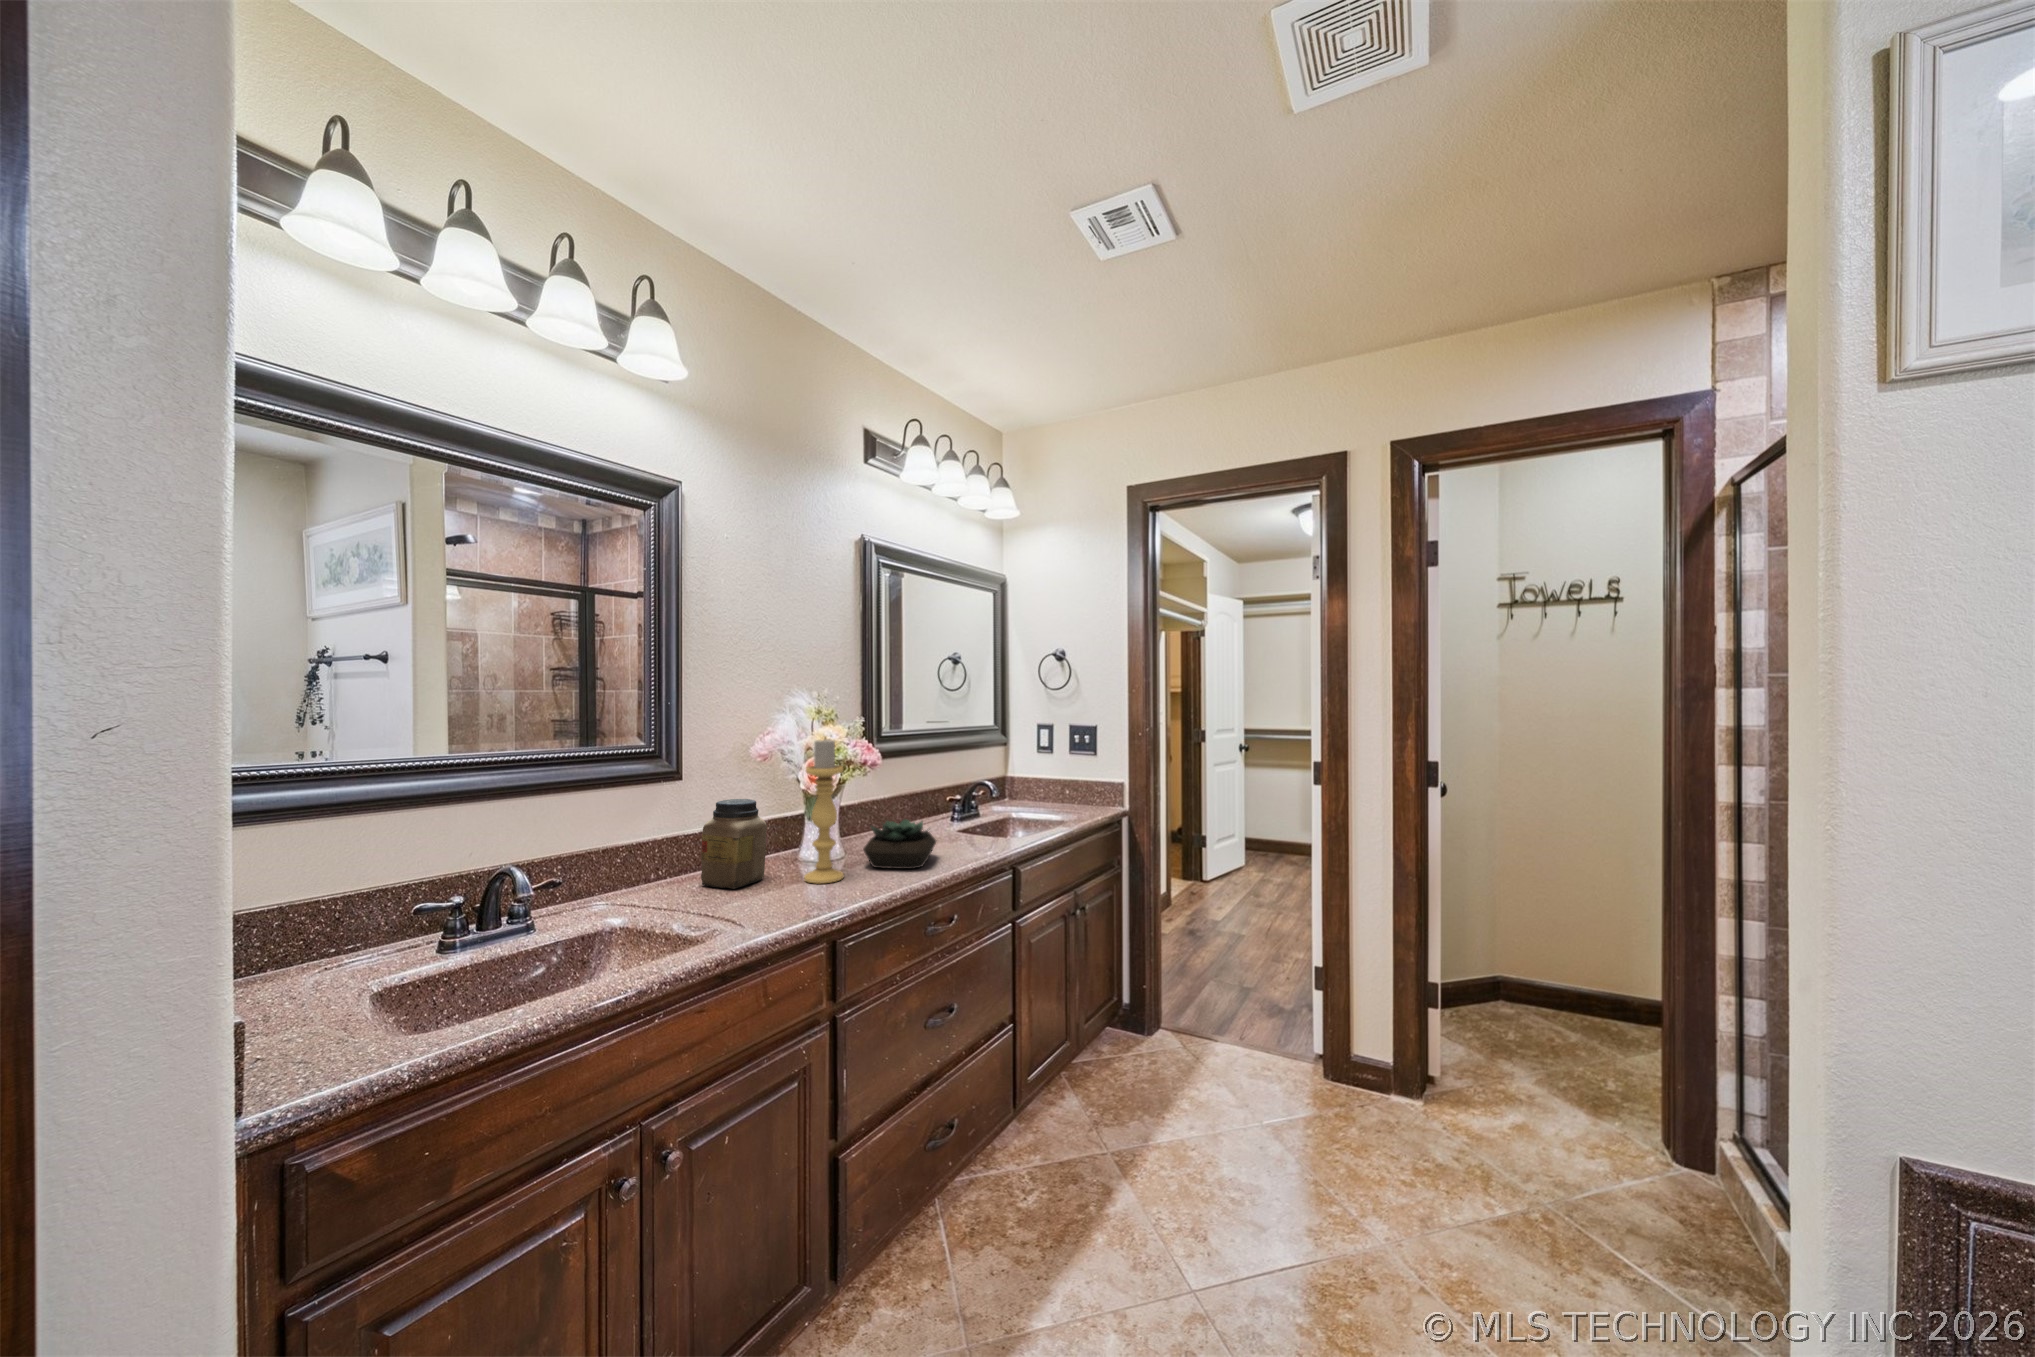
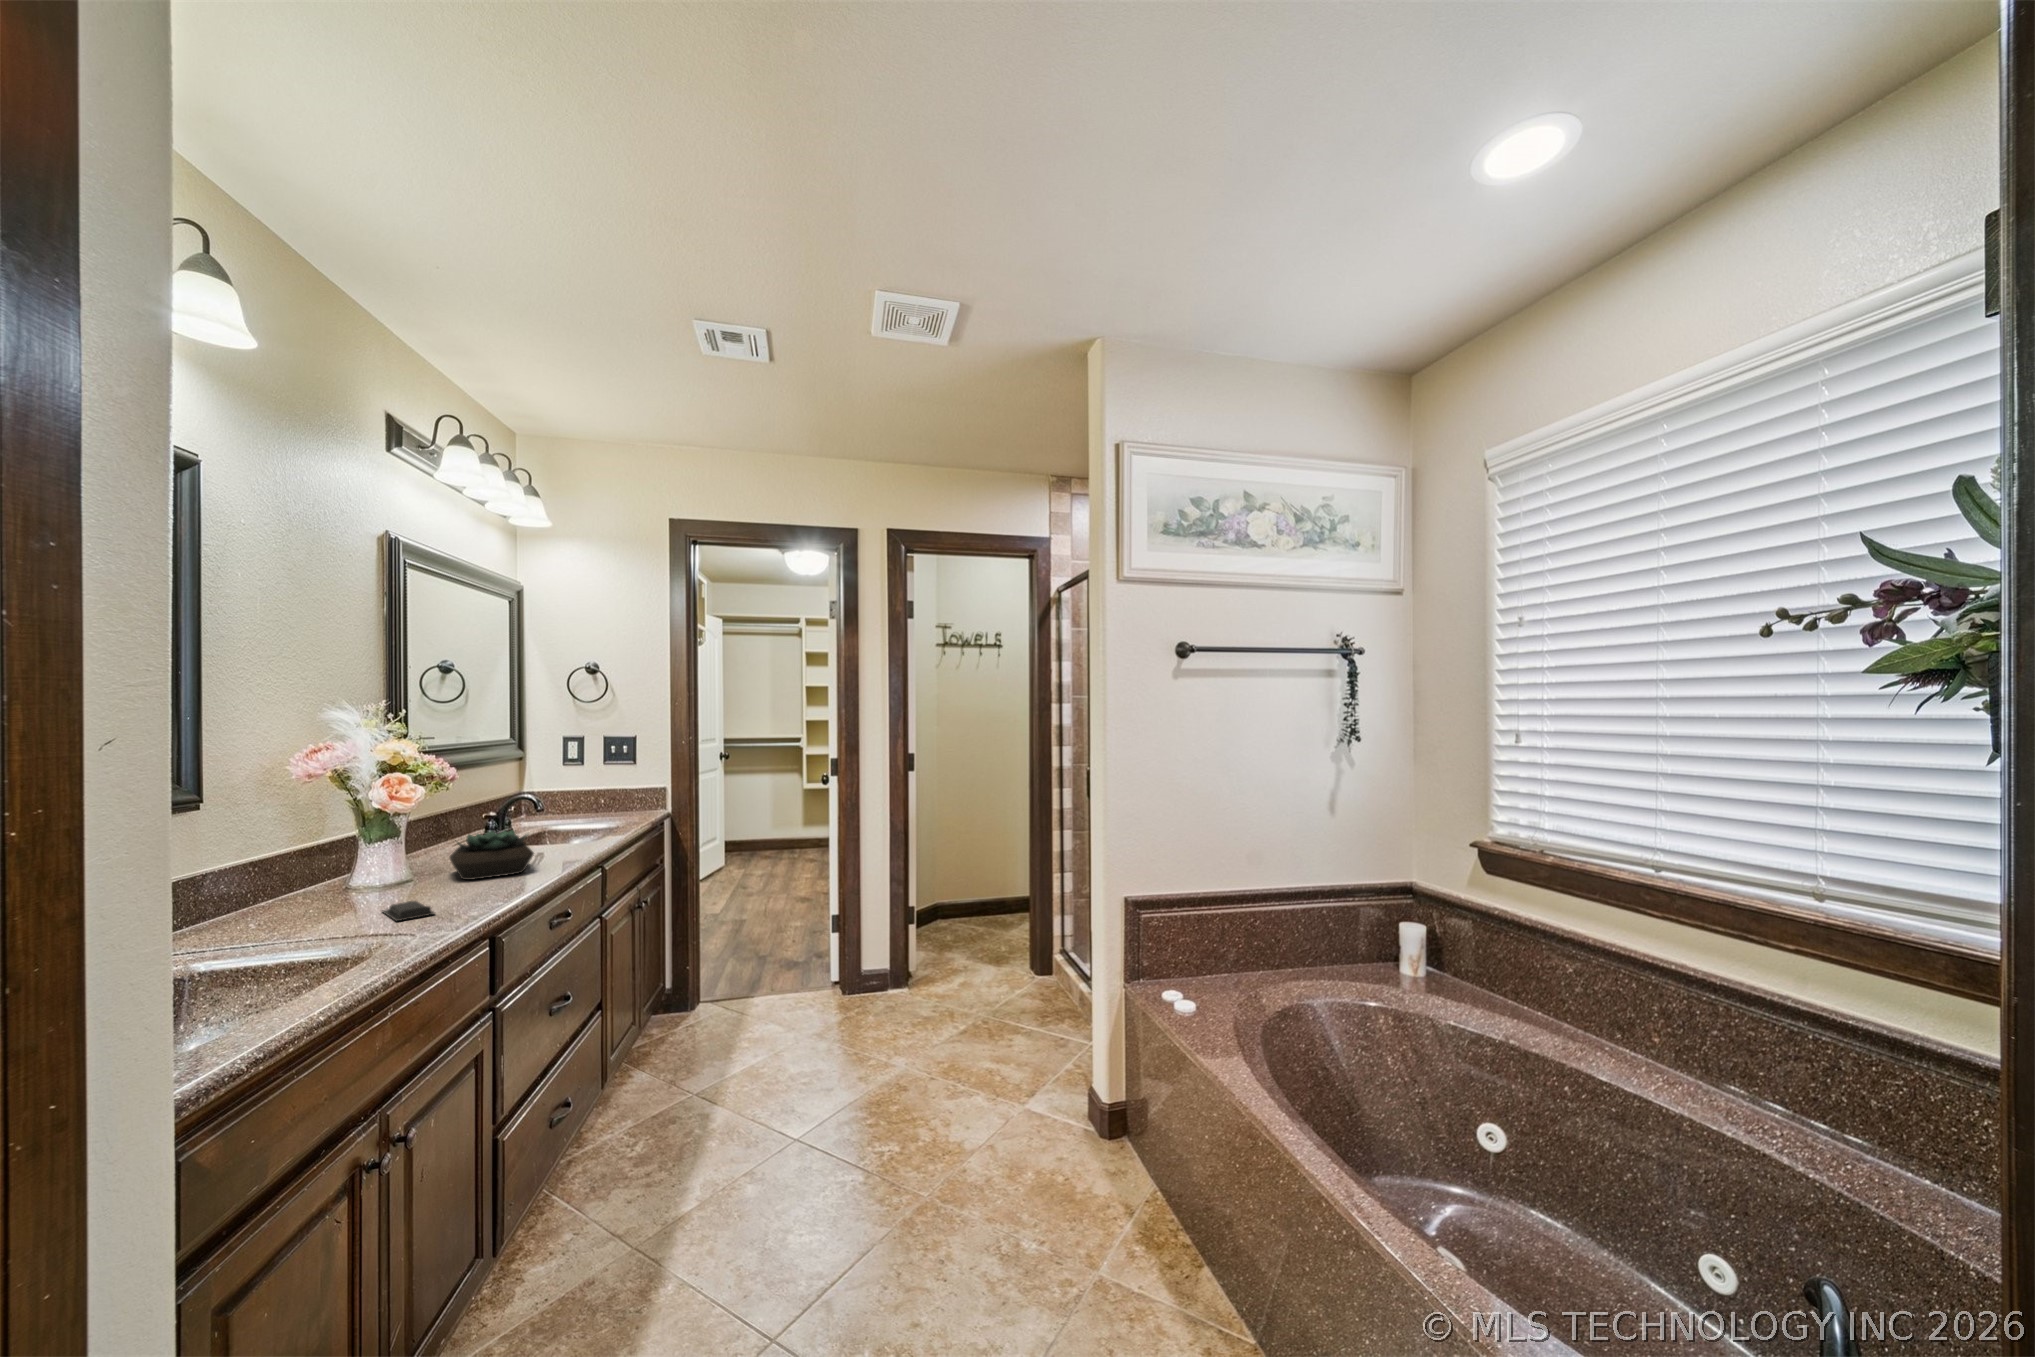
candle holder: present [804,739,844,884] -> none [394,748,447,900]
jar: present [701,799,767,889] -> none [254,822,343,924]
soap bar: none [766,887,807,909] -> present [382,901,435,921]

